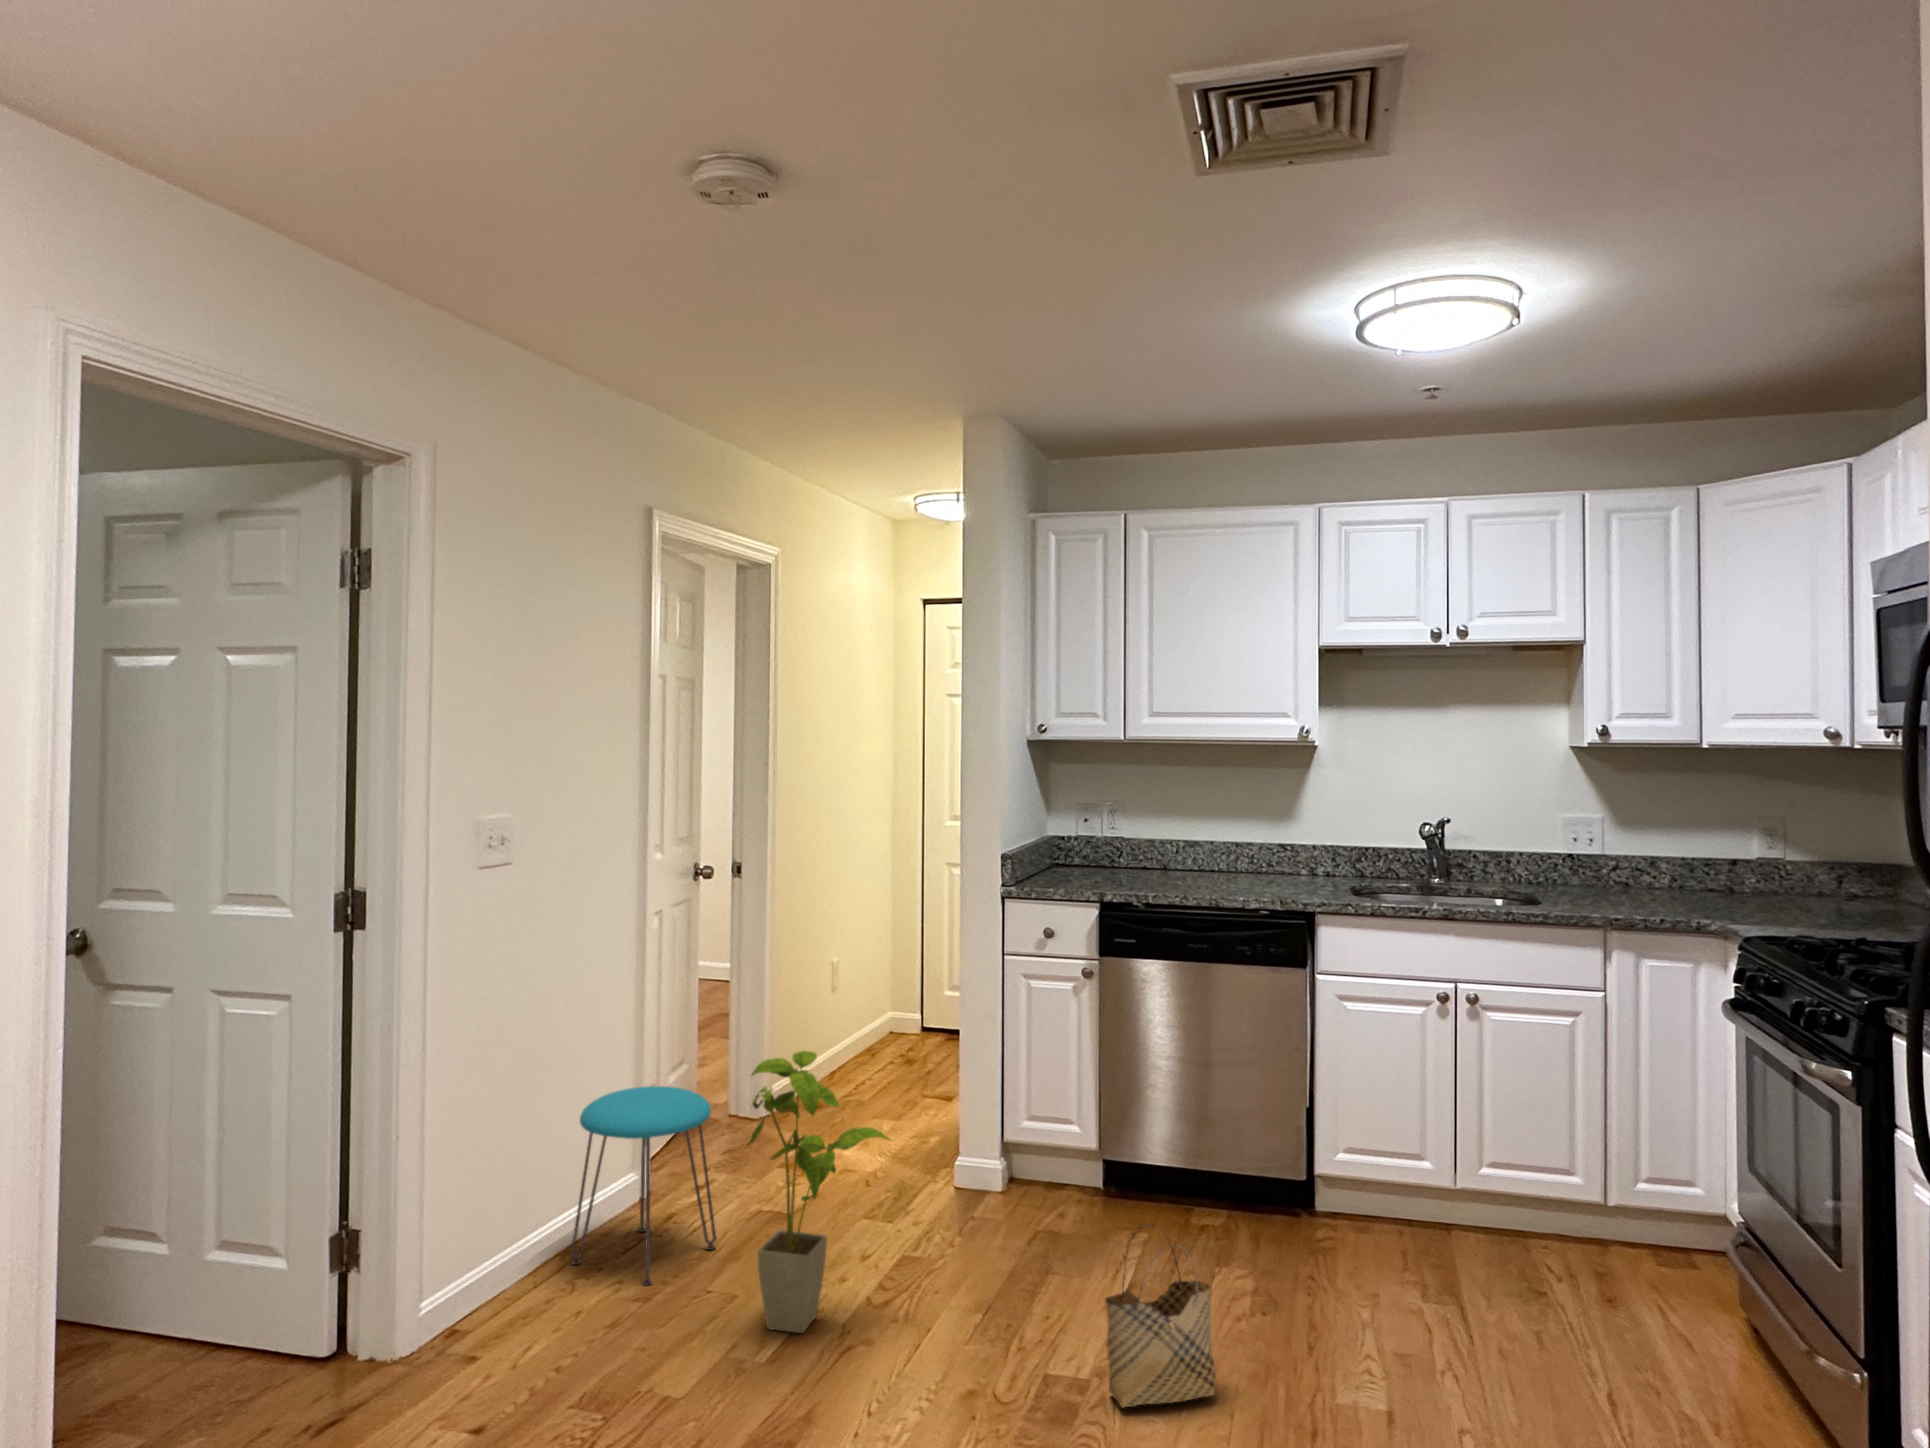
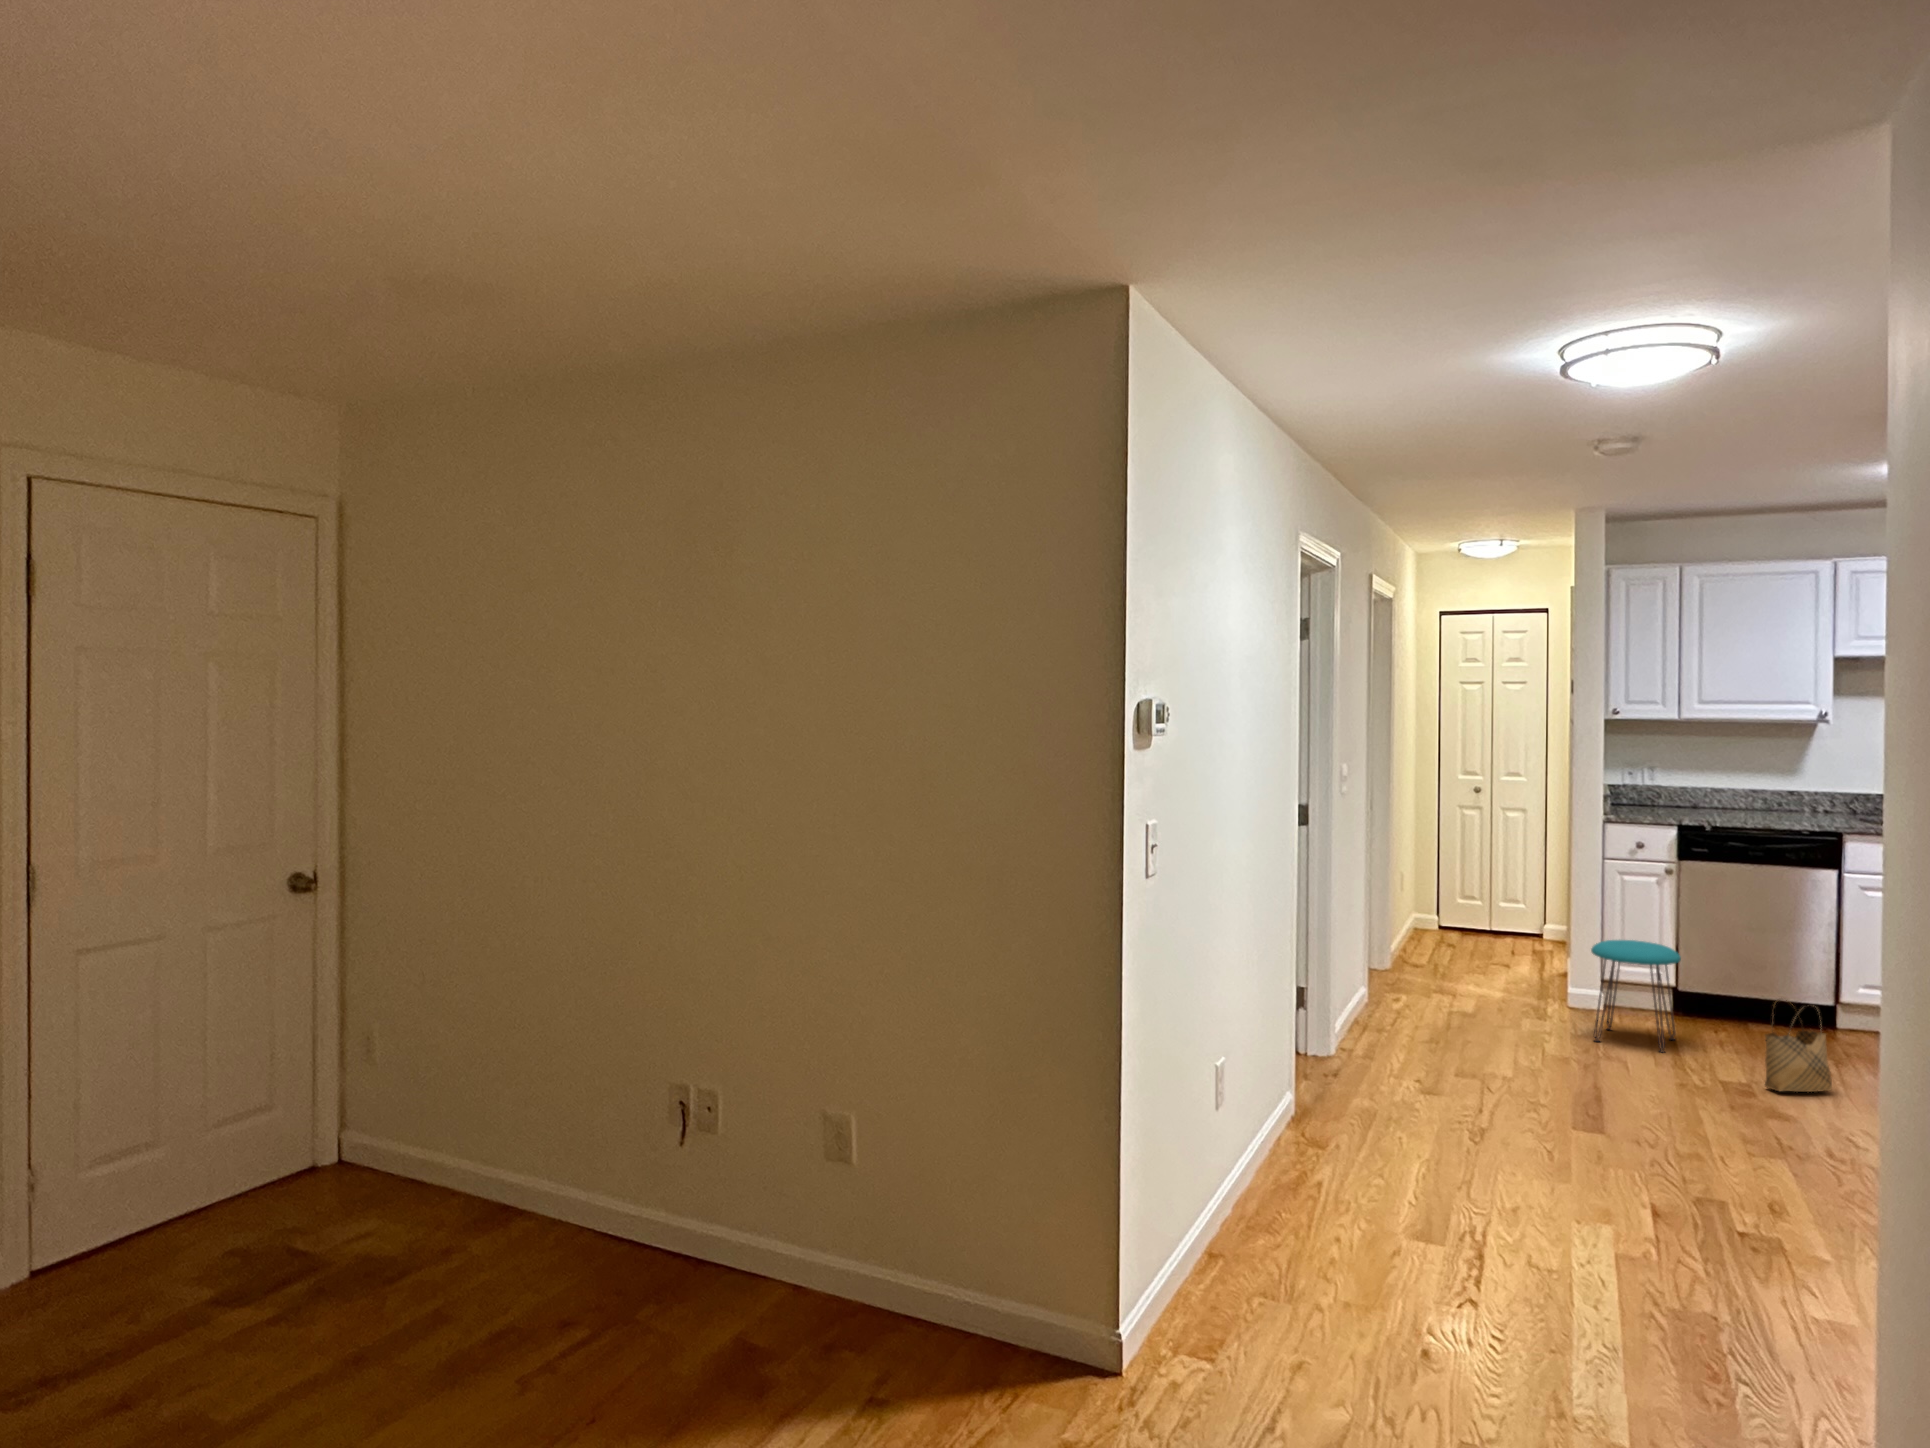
house plant: present [747,1050,891,1333] -> none [1507,900,1600,1058]
stool: present [571,1086,716,1286] -> present [1591,940,1681,1053]

